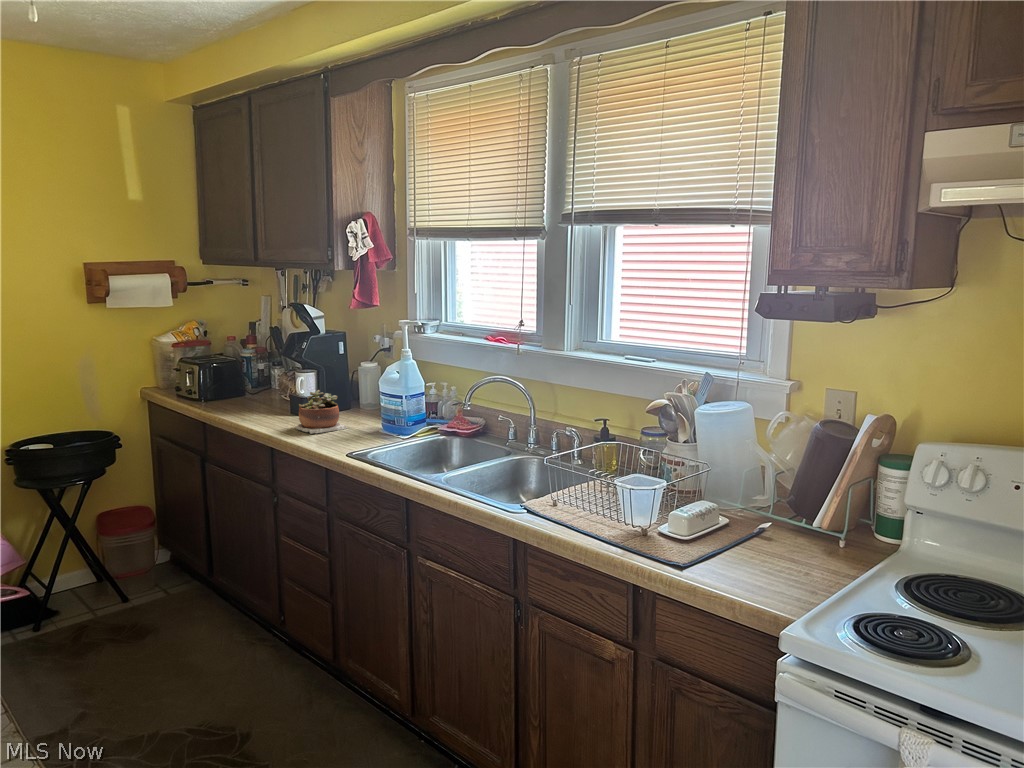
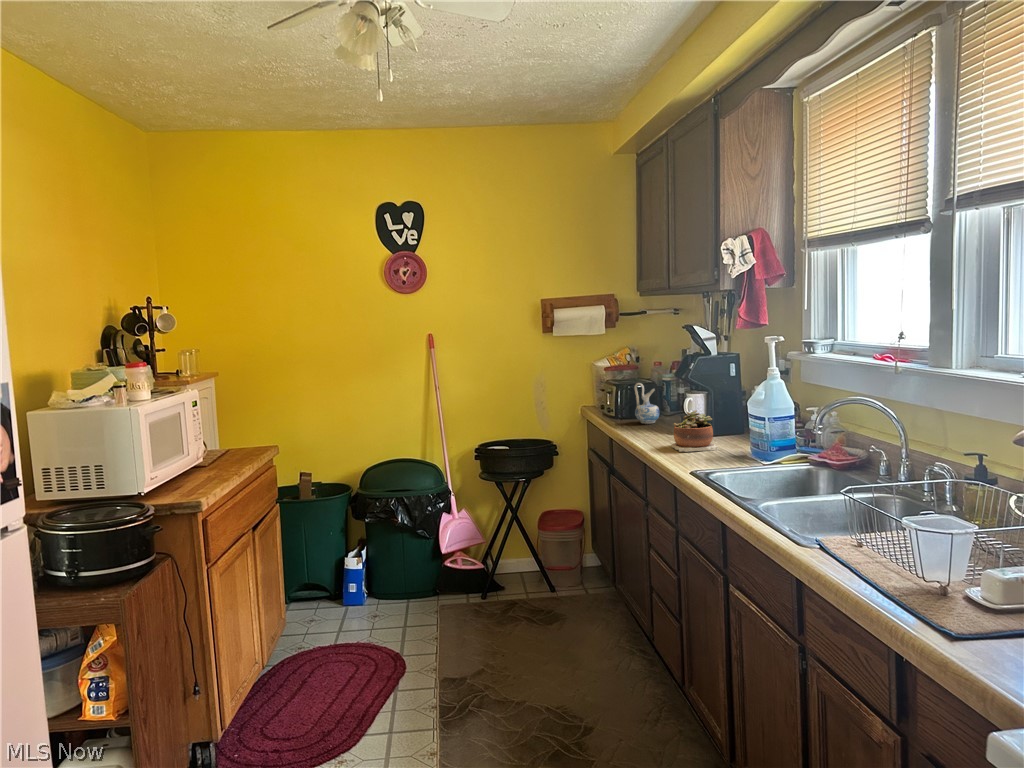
ceramic pitcher: none [225,361,253,405] -> present [635,383,659,424]

